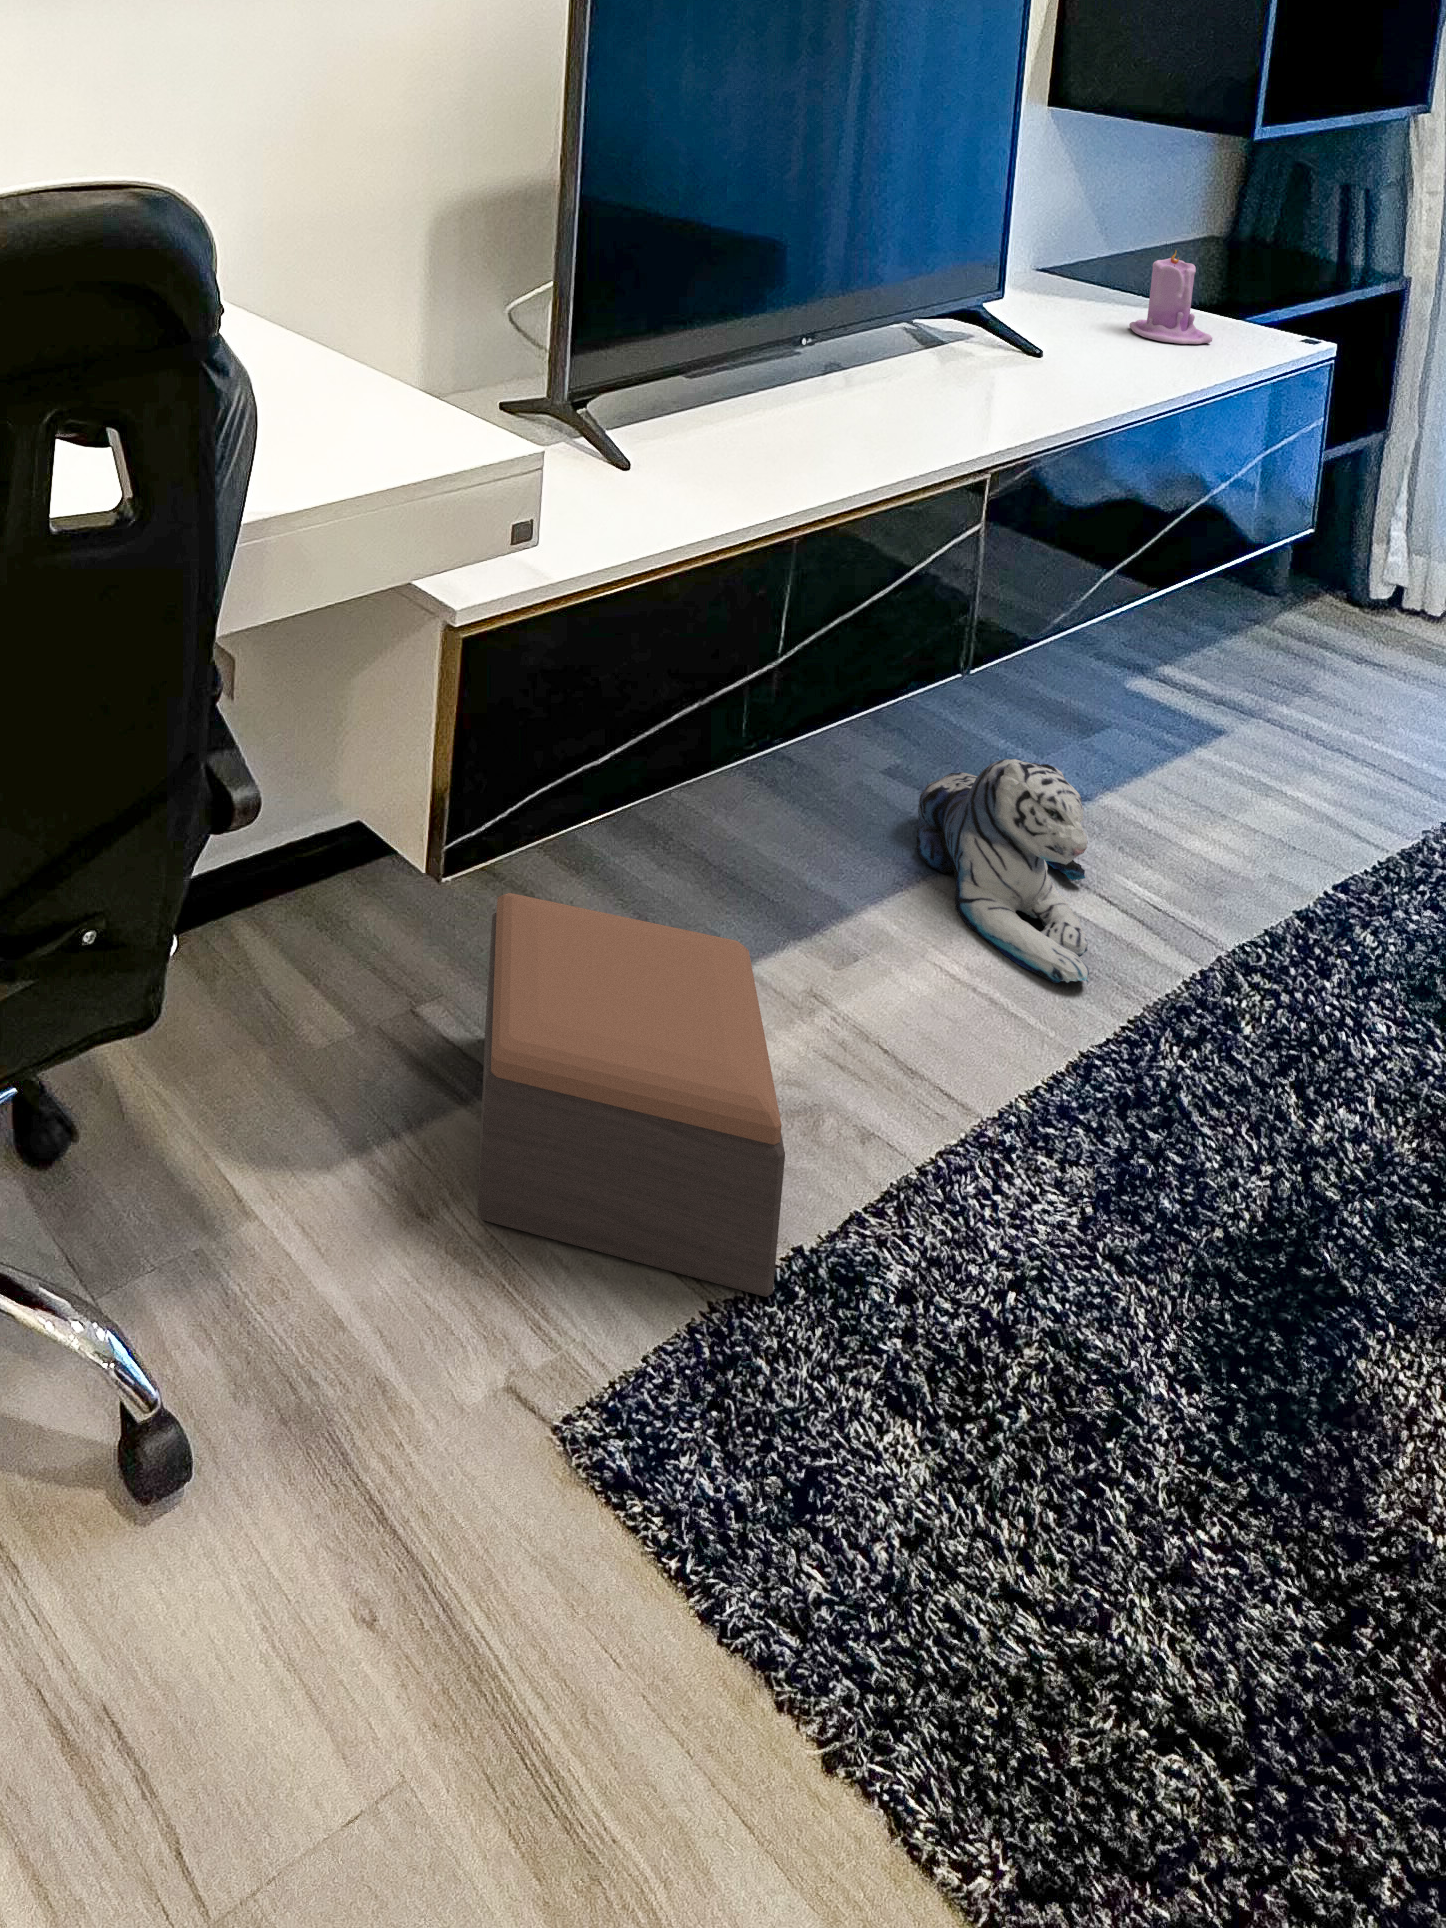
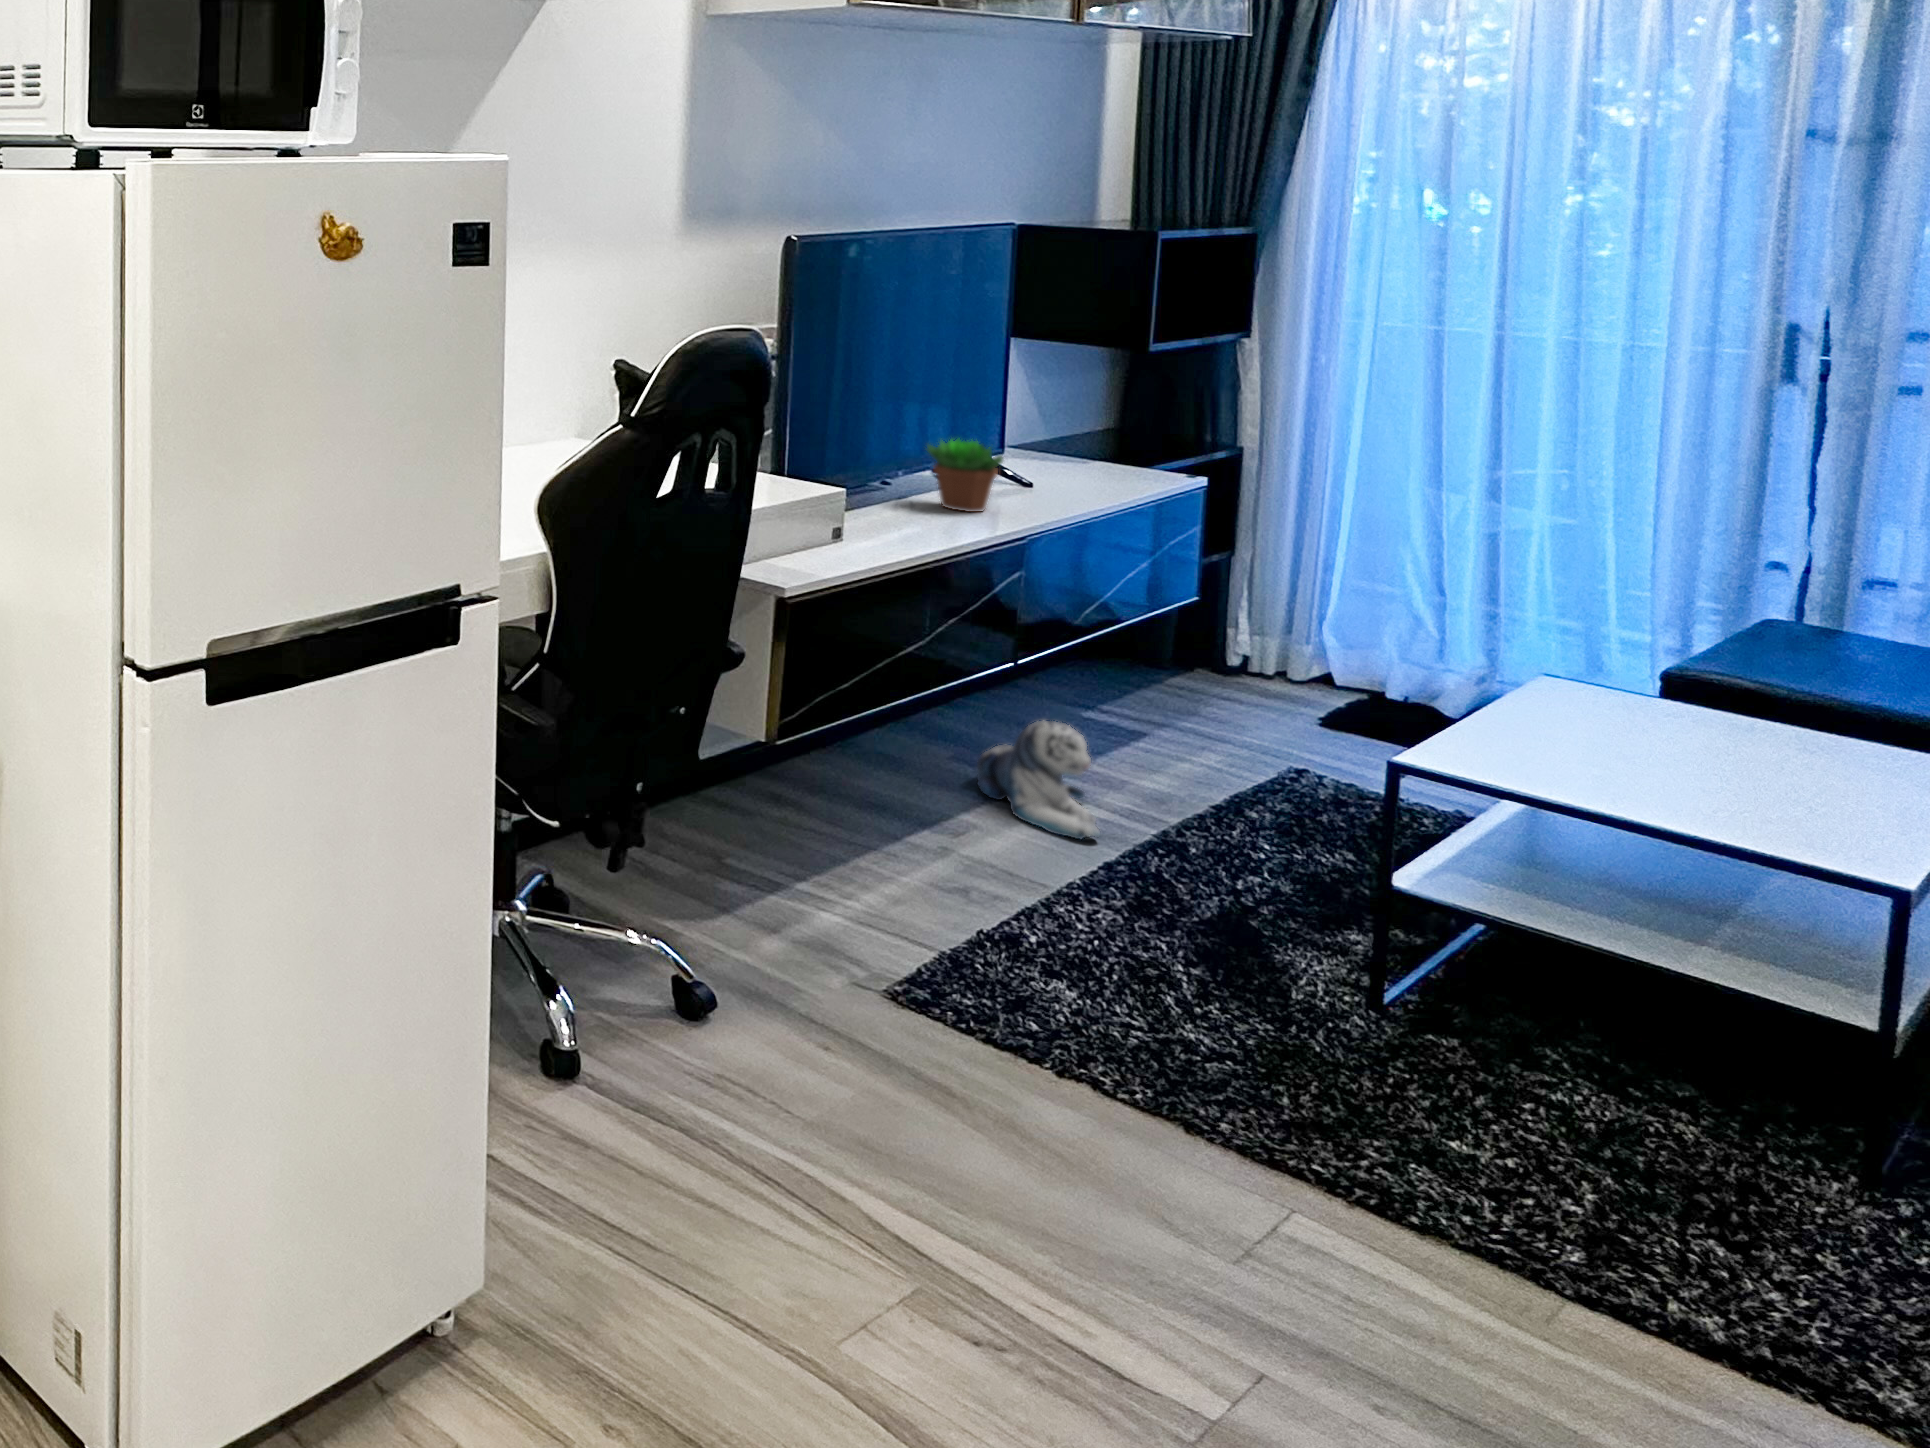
candle: present [1129,250,1212,344] -> none [1076,420,1131,479]
succulent plant: none [850,285,982,413] -> present [927,438,1003,512]
footstool: present [477,893,785,1297] -> none [766,780,976,953]

